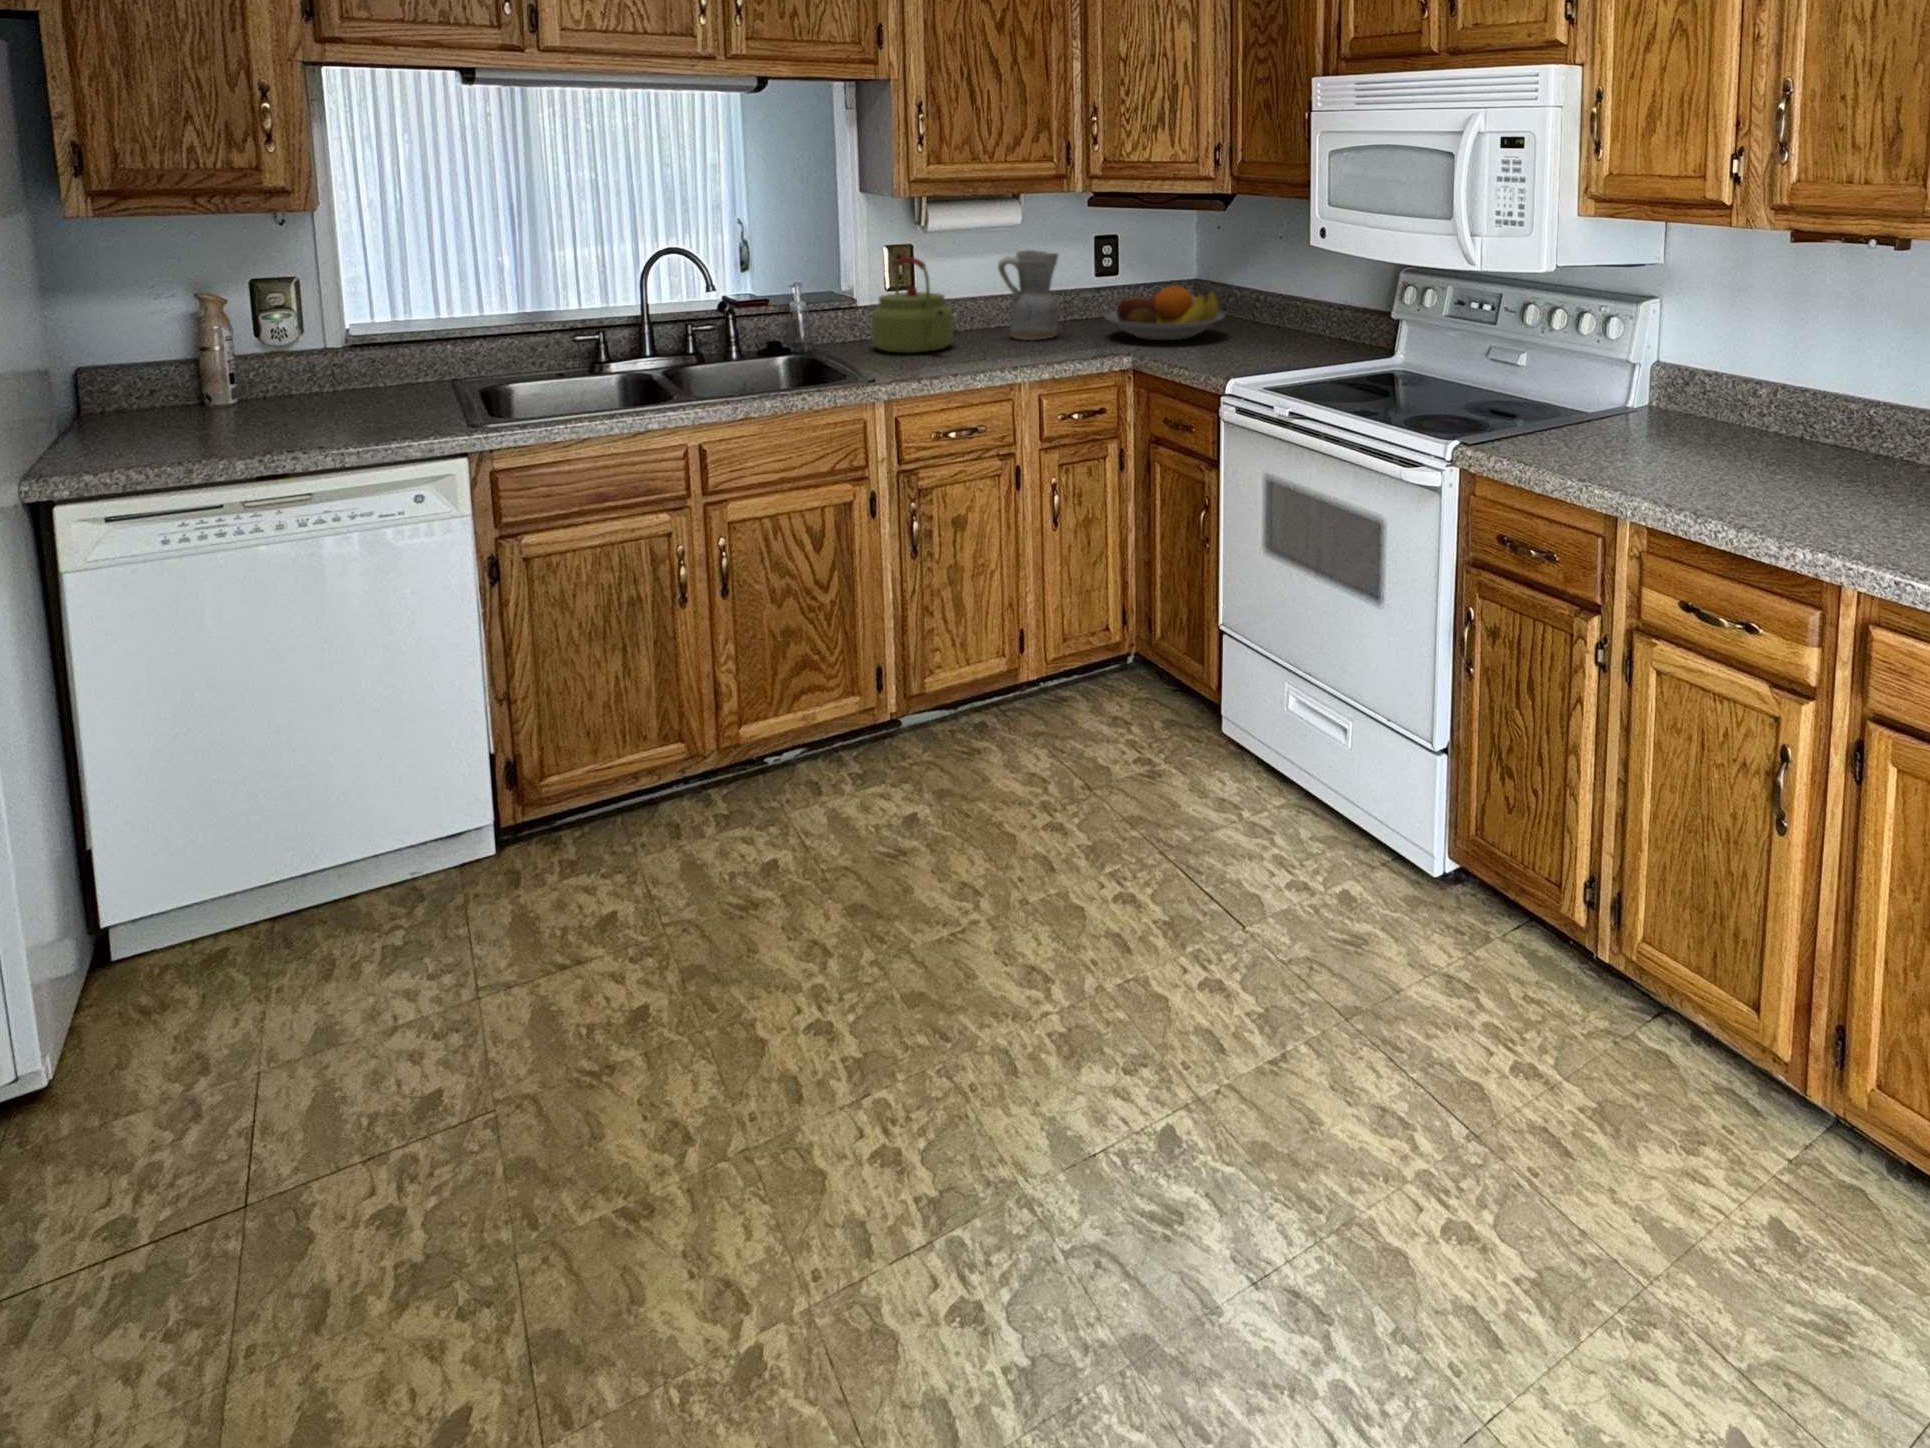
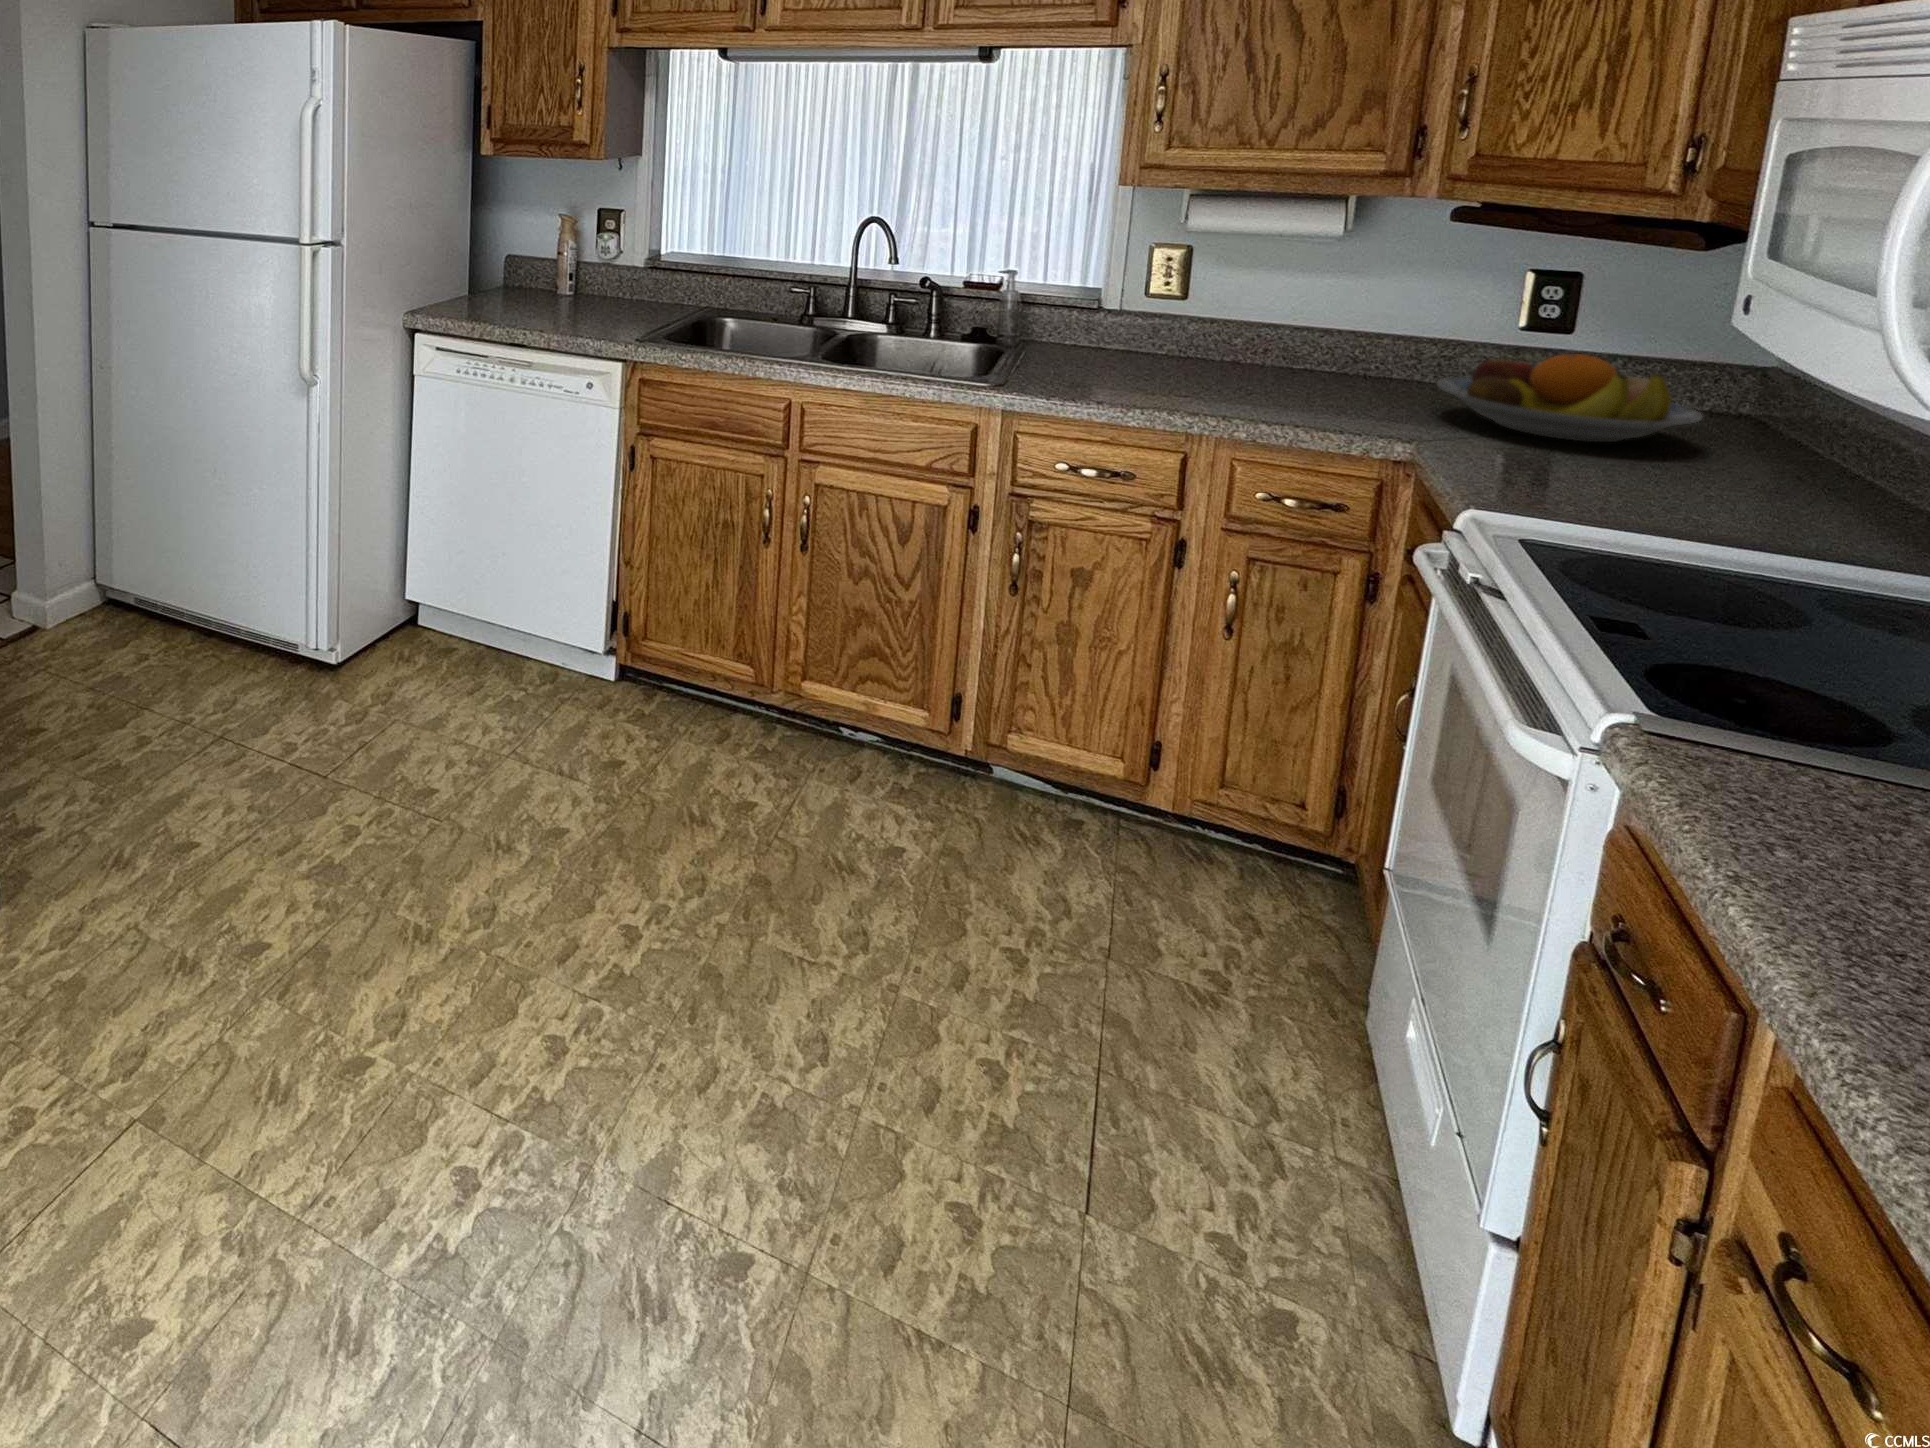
ceramic pitcher: present [998,250,1059,340] -> none [1278,267,1381,392]
kettle: present [872,257,953,353] -> none [1077,255,1189,372]

